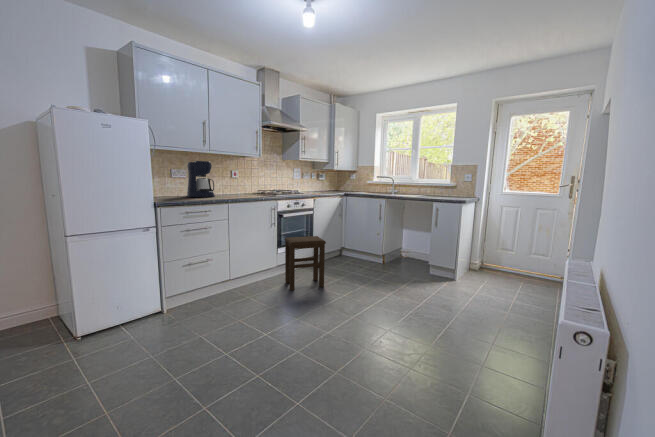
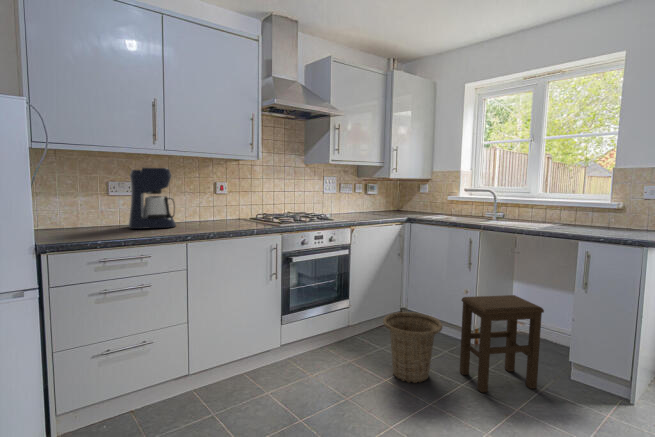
stool: present [285,236,326,290] -> present [460,295,544,392]
basket: none [335,244,366,279] -> present [383,312,442,383]

